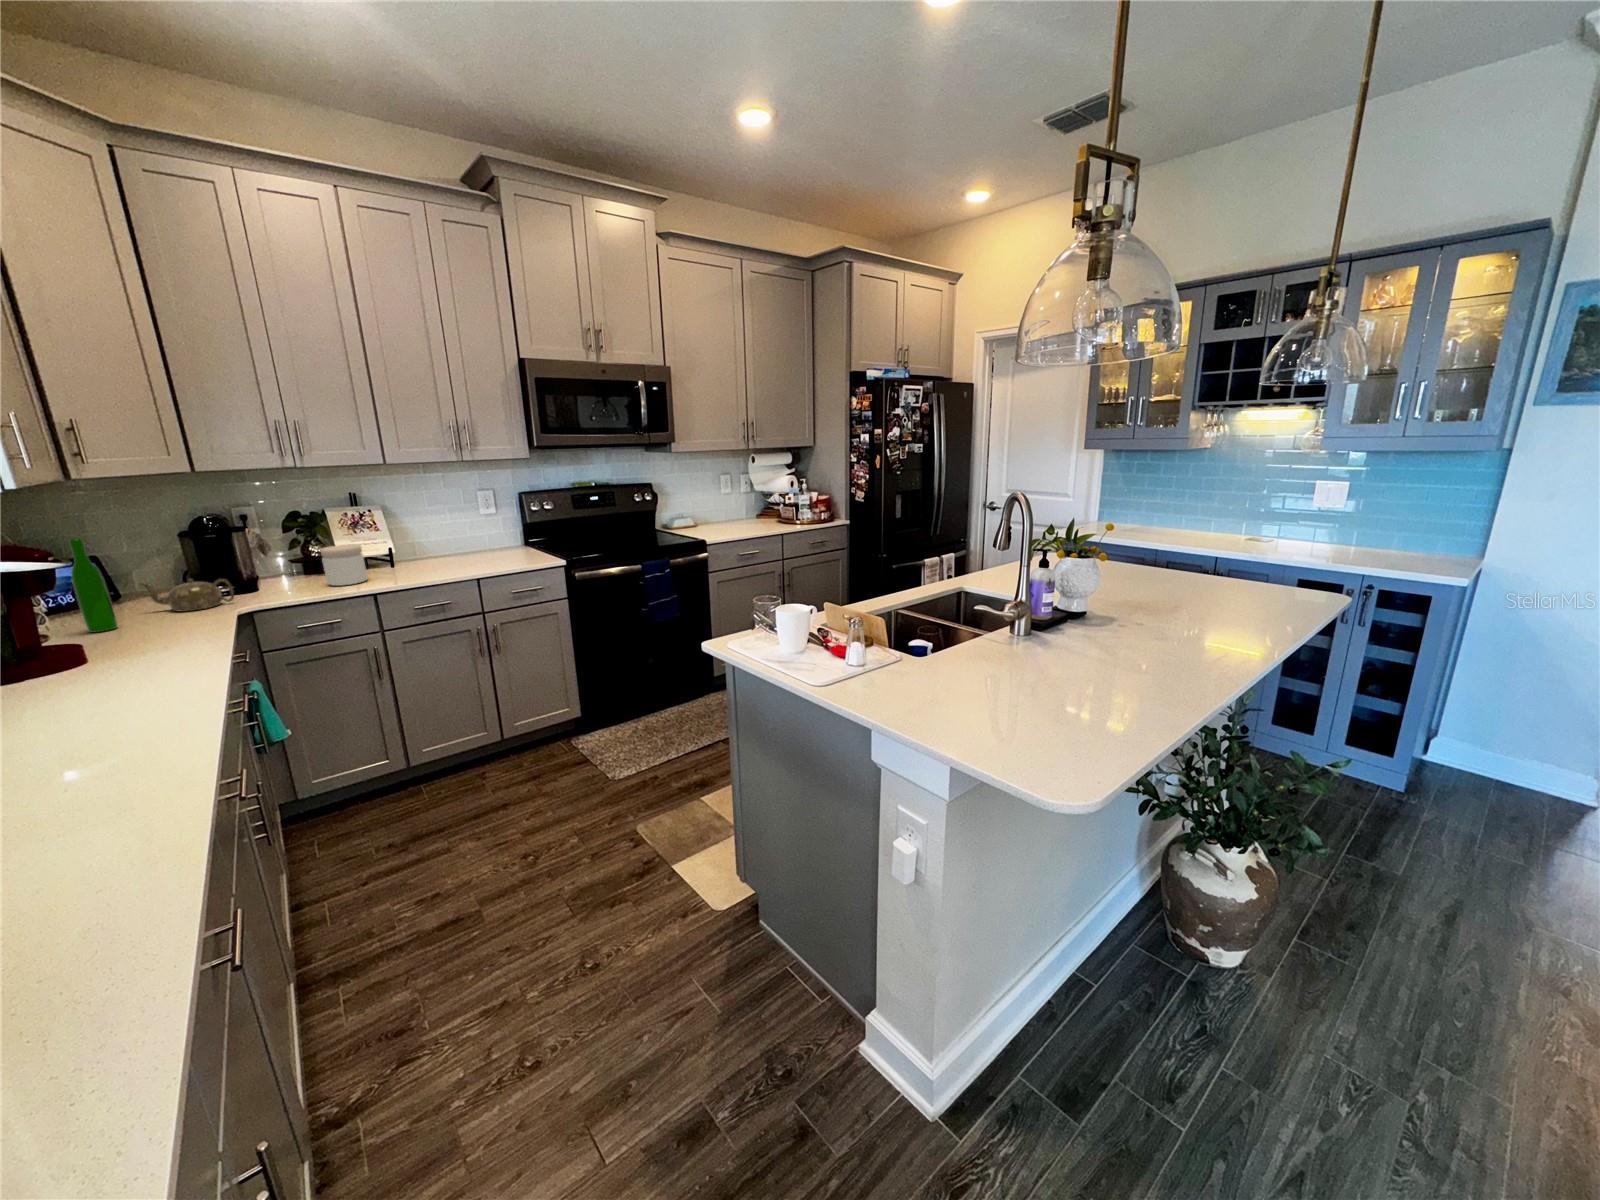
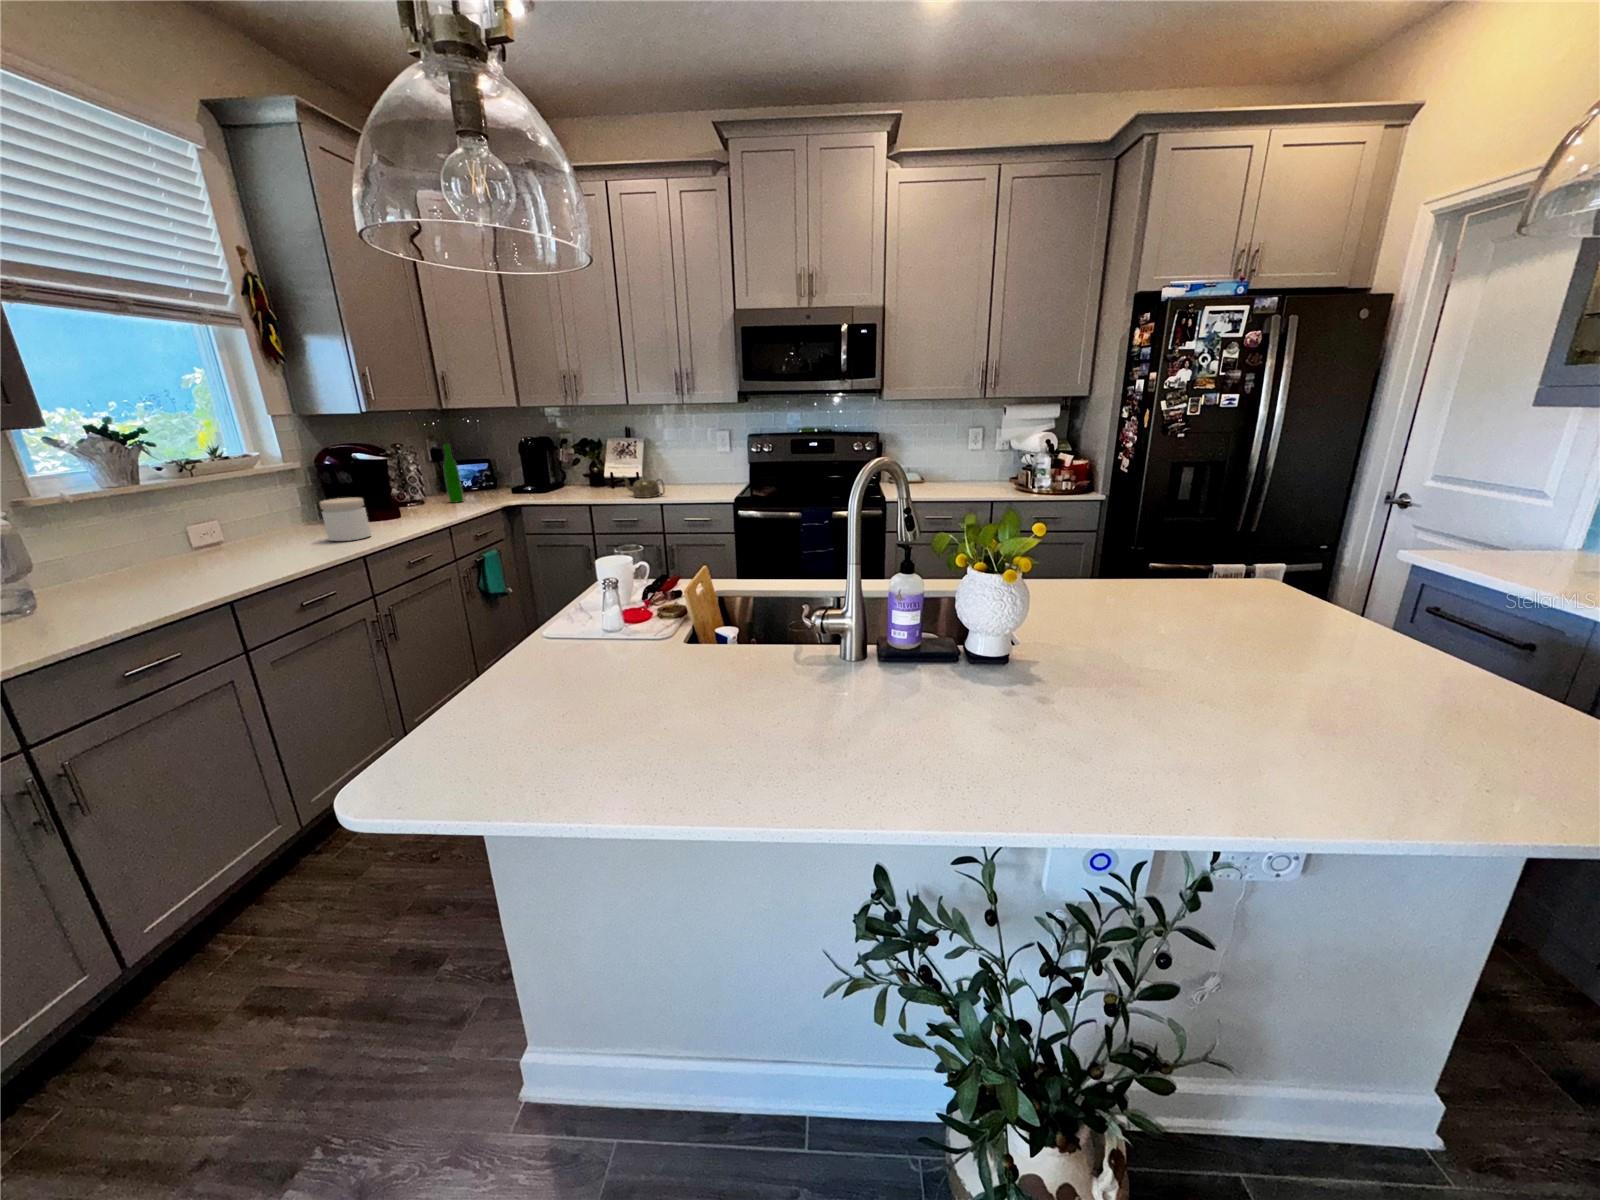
jar: present [320,544,367,586] -> present [320,498,371,541]
teapot: present [140,579,234,612] -> present [623,476,665,498]

